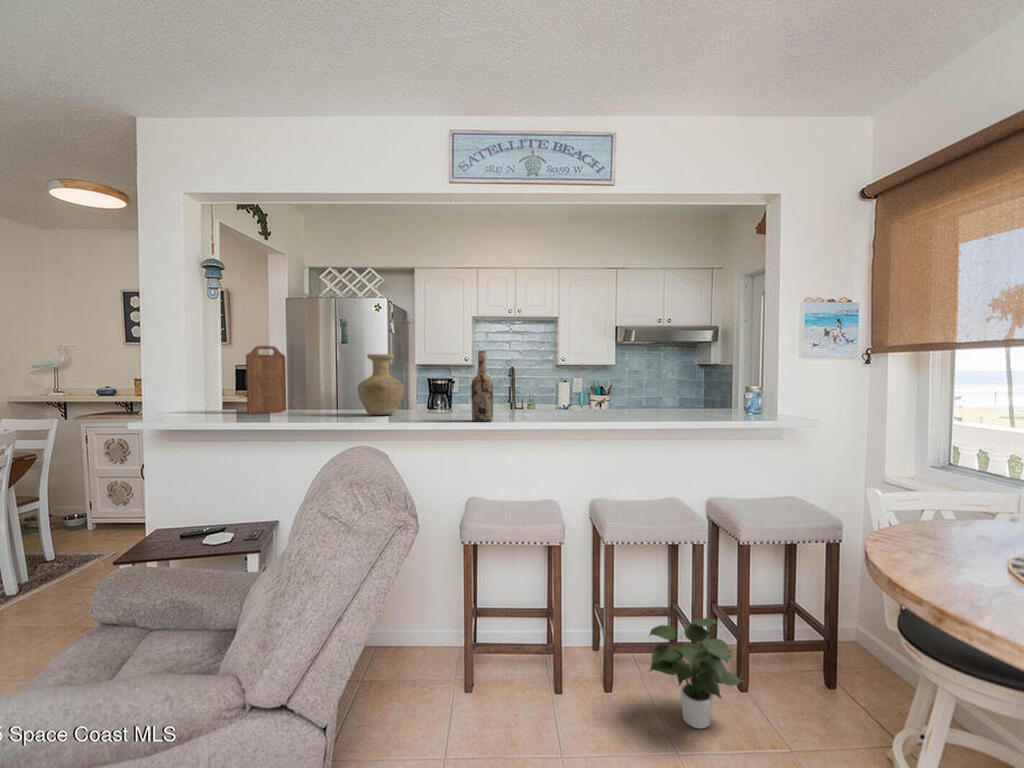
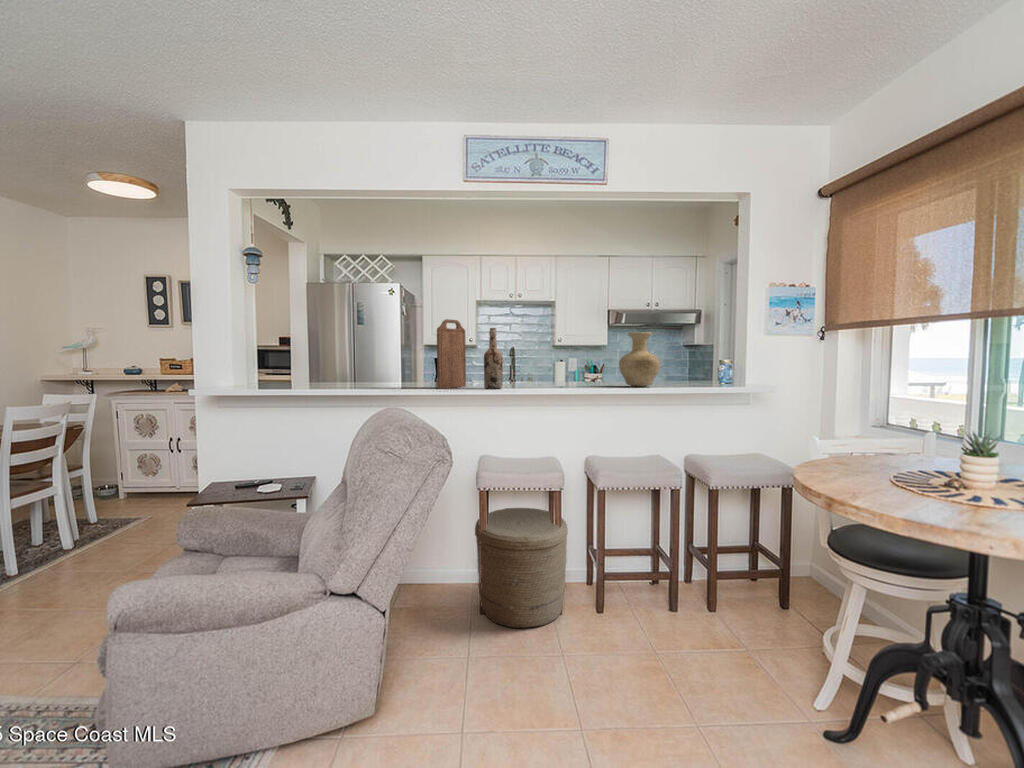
cutting board: present [246,346,287,414] -> present [437,319,466,389]
vase: present [358,354,404,415] -> present [619,332,660,387]
woven basket: none [459,559,569,712] -> present [475,508,568,628]
potted plant: present [649,618,744,729] -> none [633,551,713,638]

